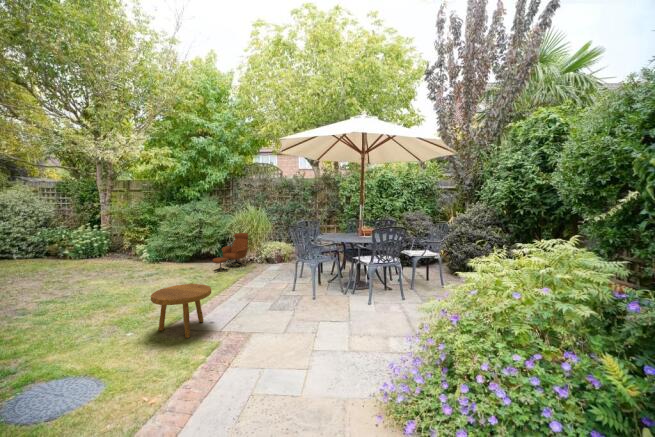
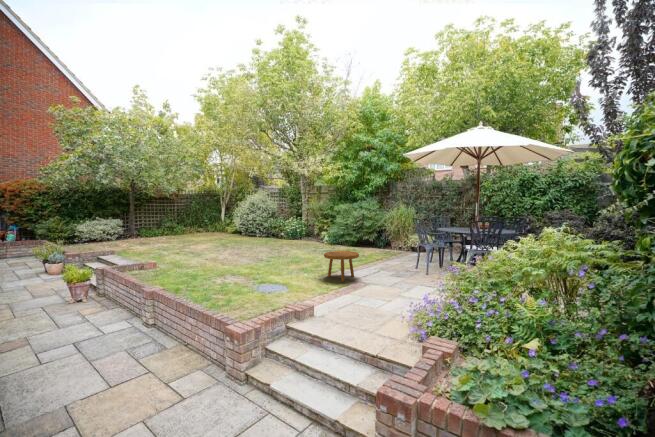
lounge chair: present [213,233,248,271] -> none [369,225,398,254]

